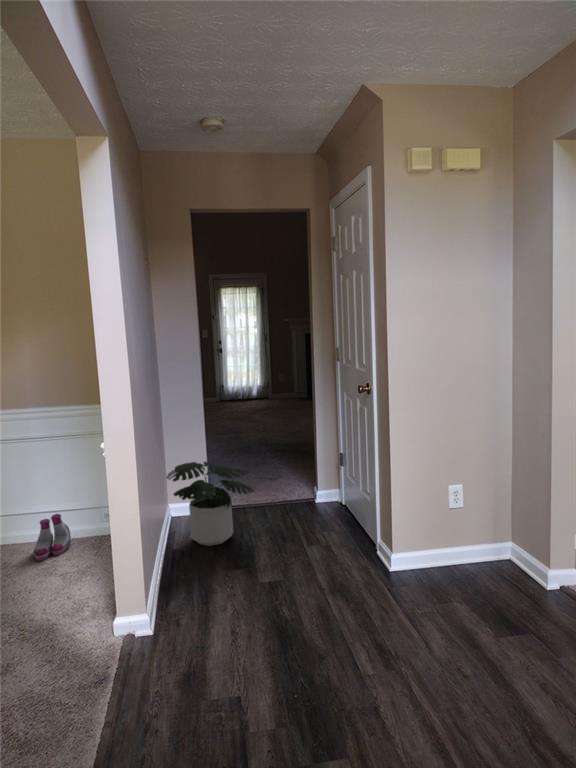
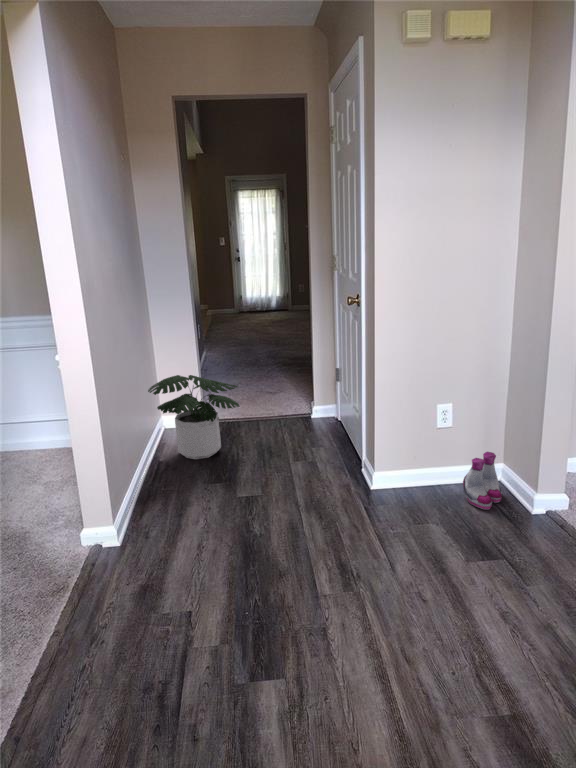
boots: present [34,514,71,561] -> present [463,452,502,510]

